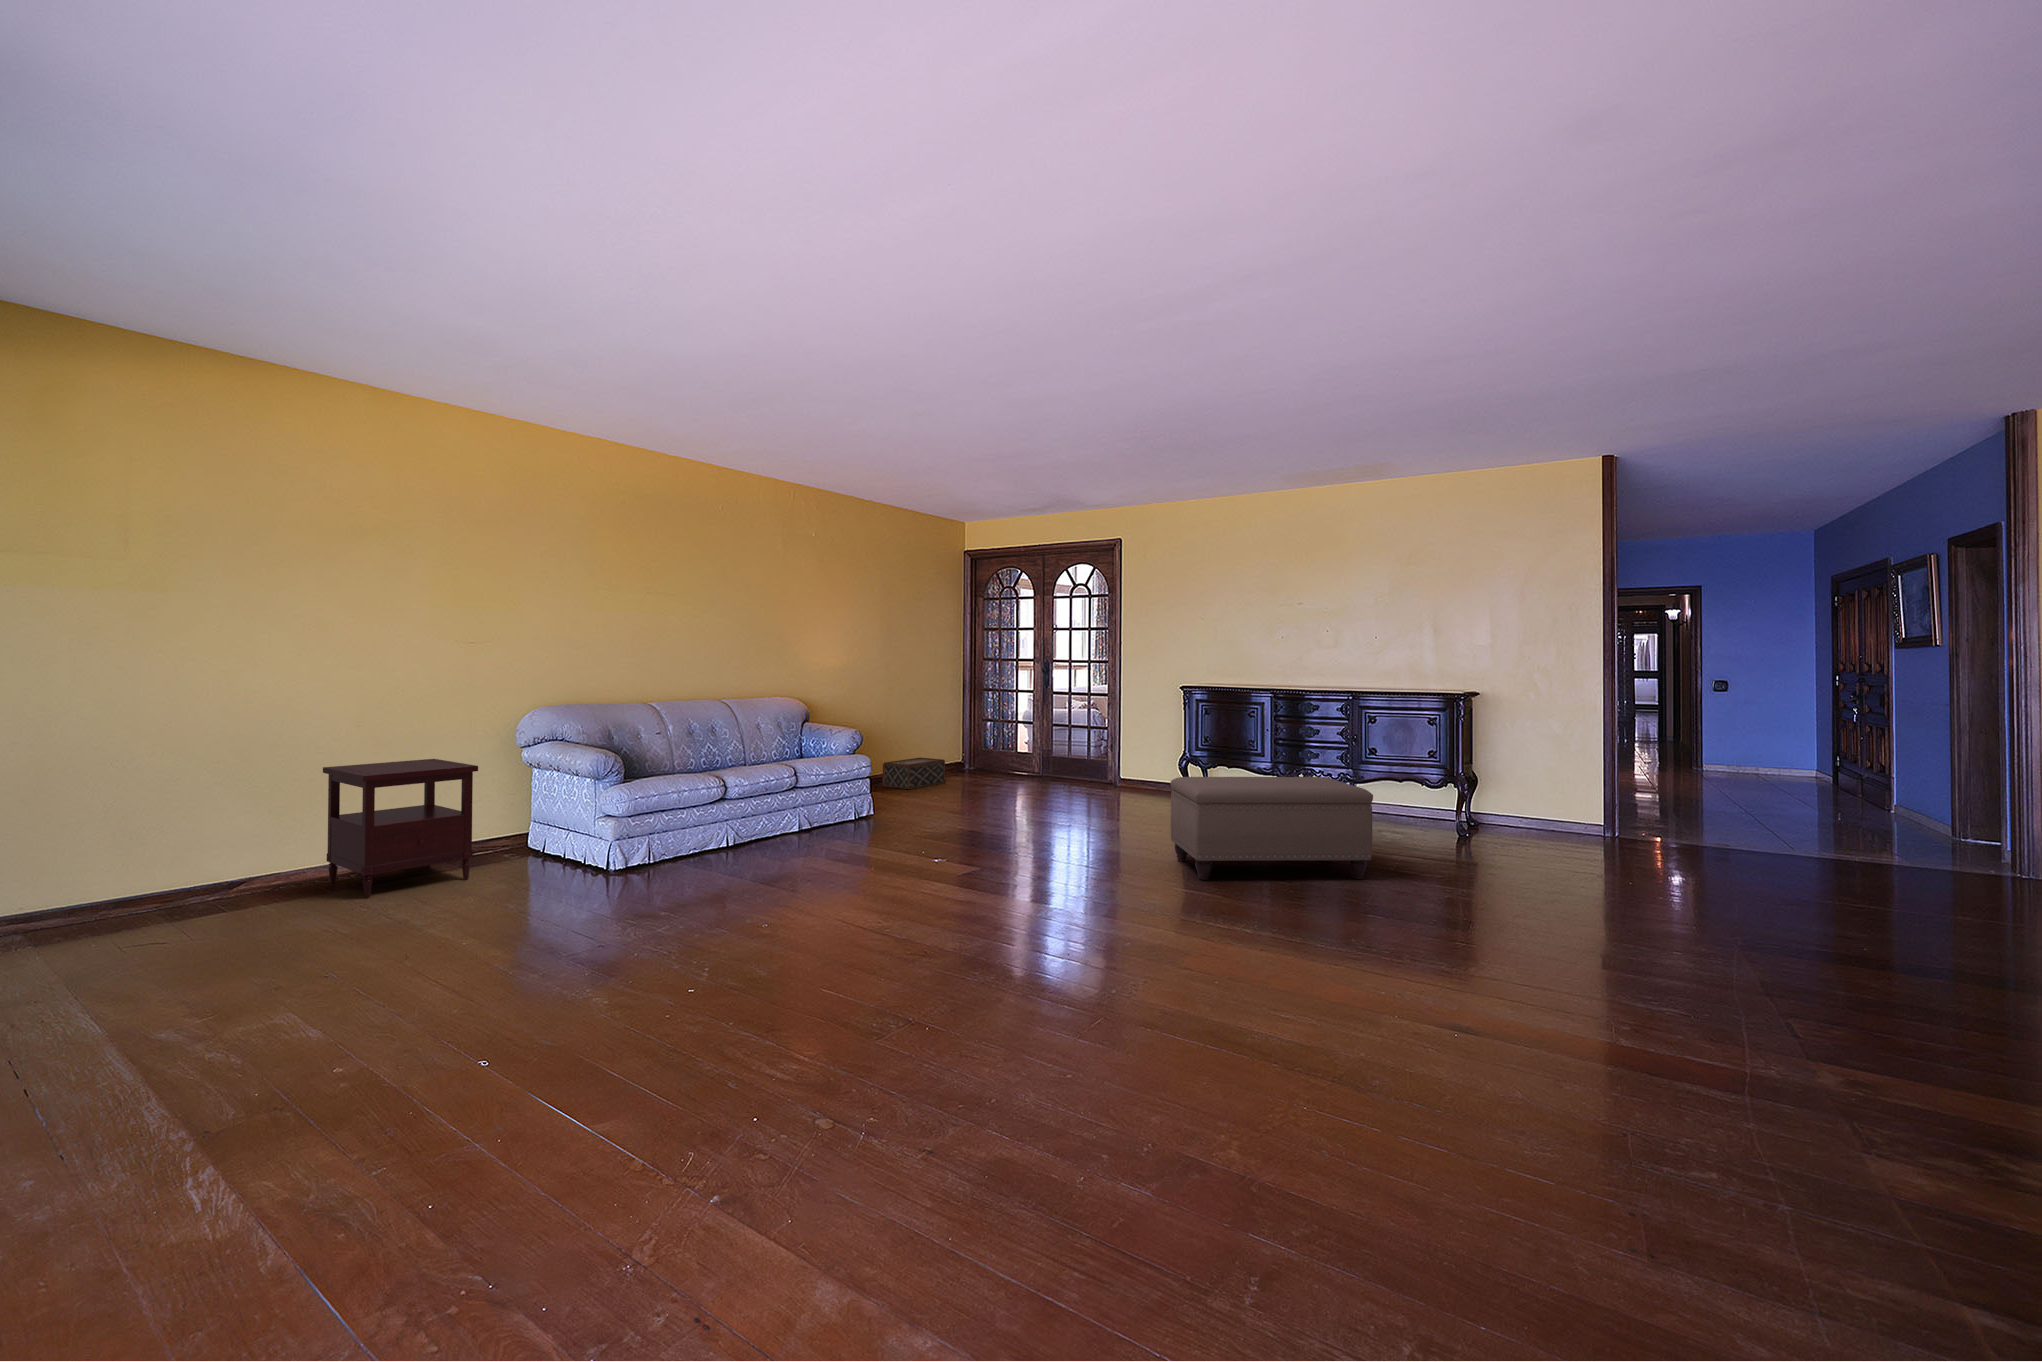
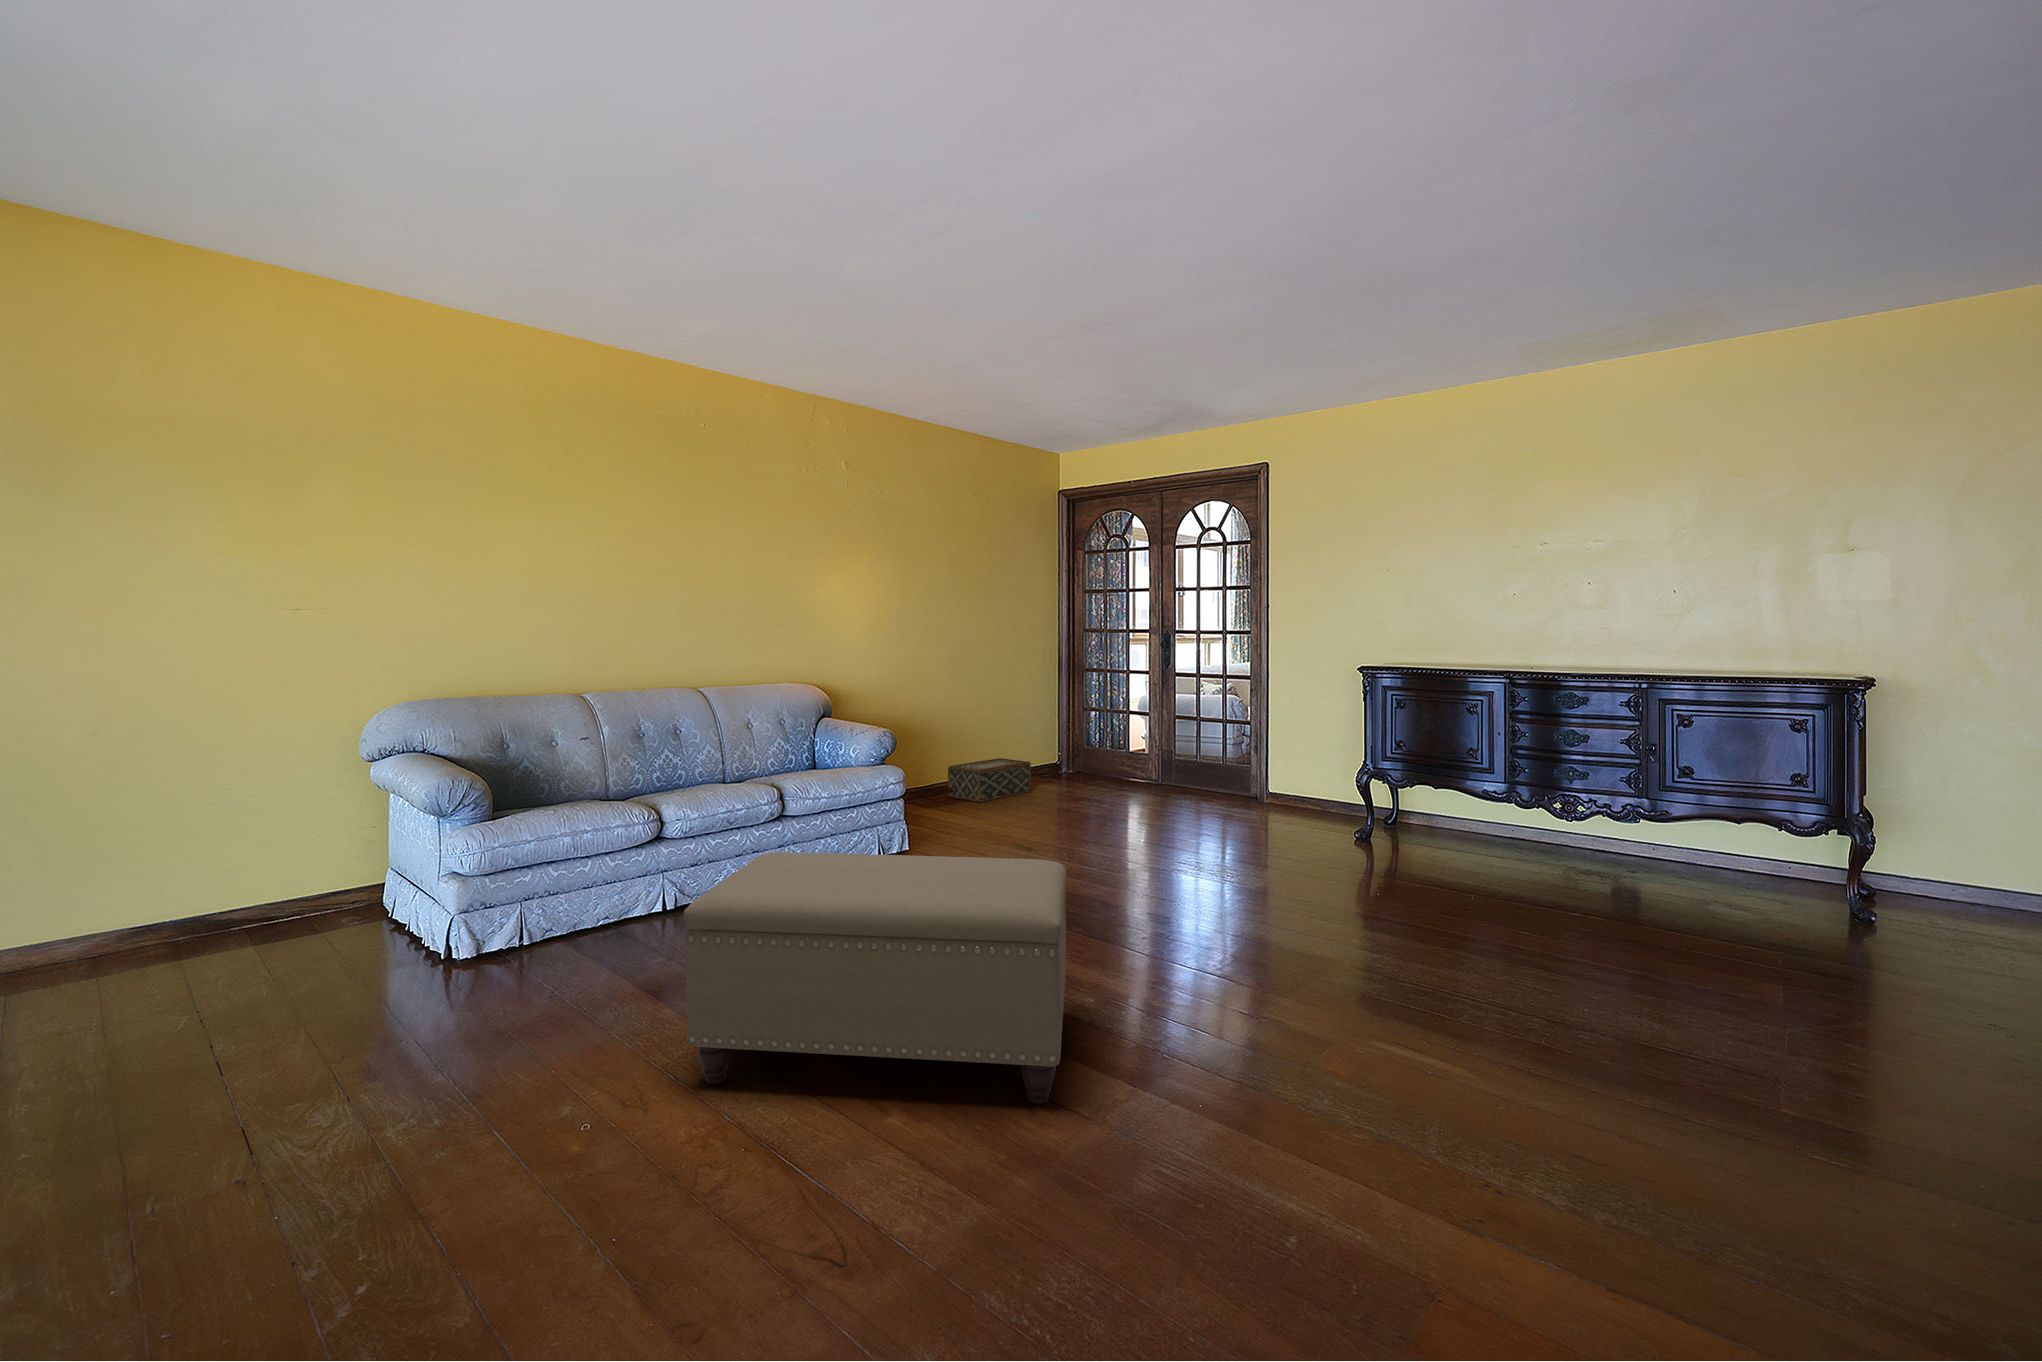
side table: present [323,759,478,898] -> none [53,779,270,1001]
ottoman: present [1171,777,1373,880] -> present [684,852,1066,1104]

